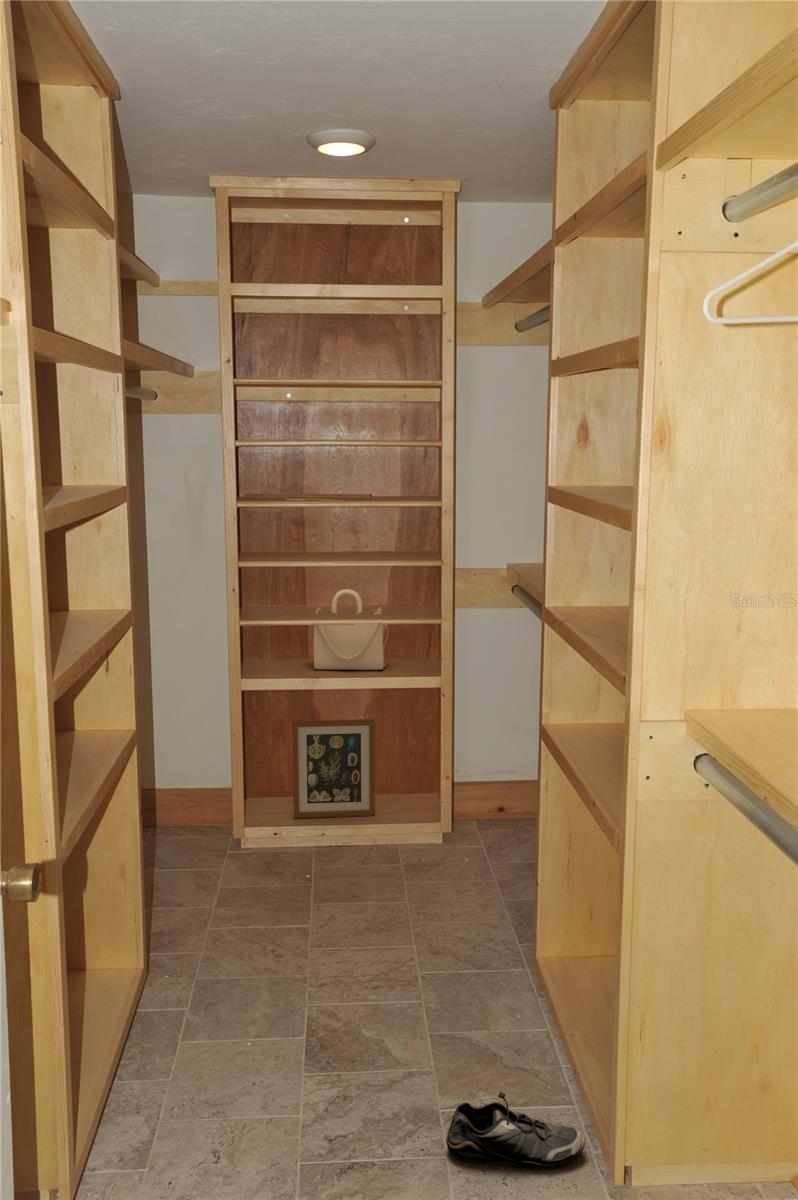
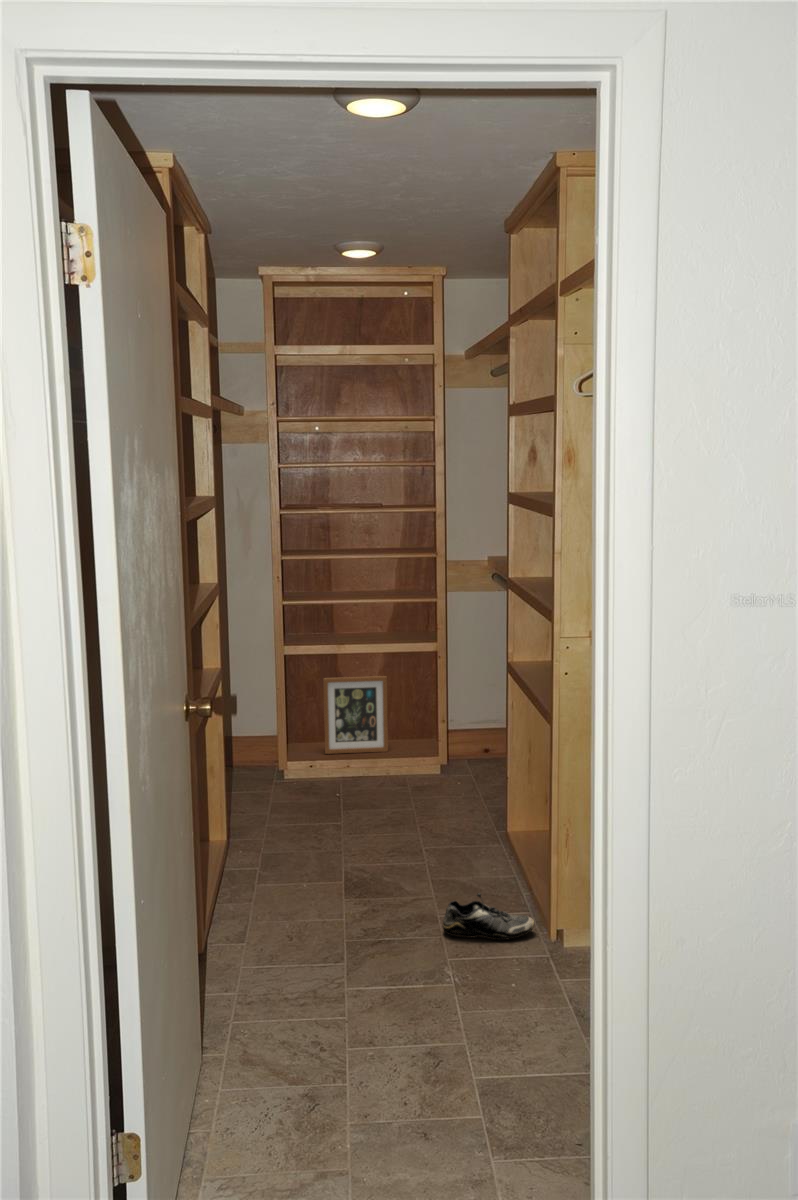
handbag: present [310,589,388,670] -> none [336,576,396,638]

